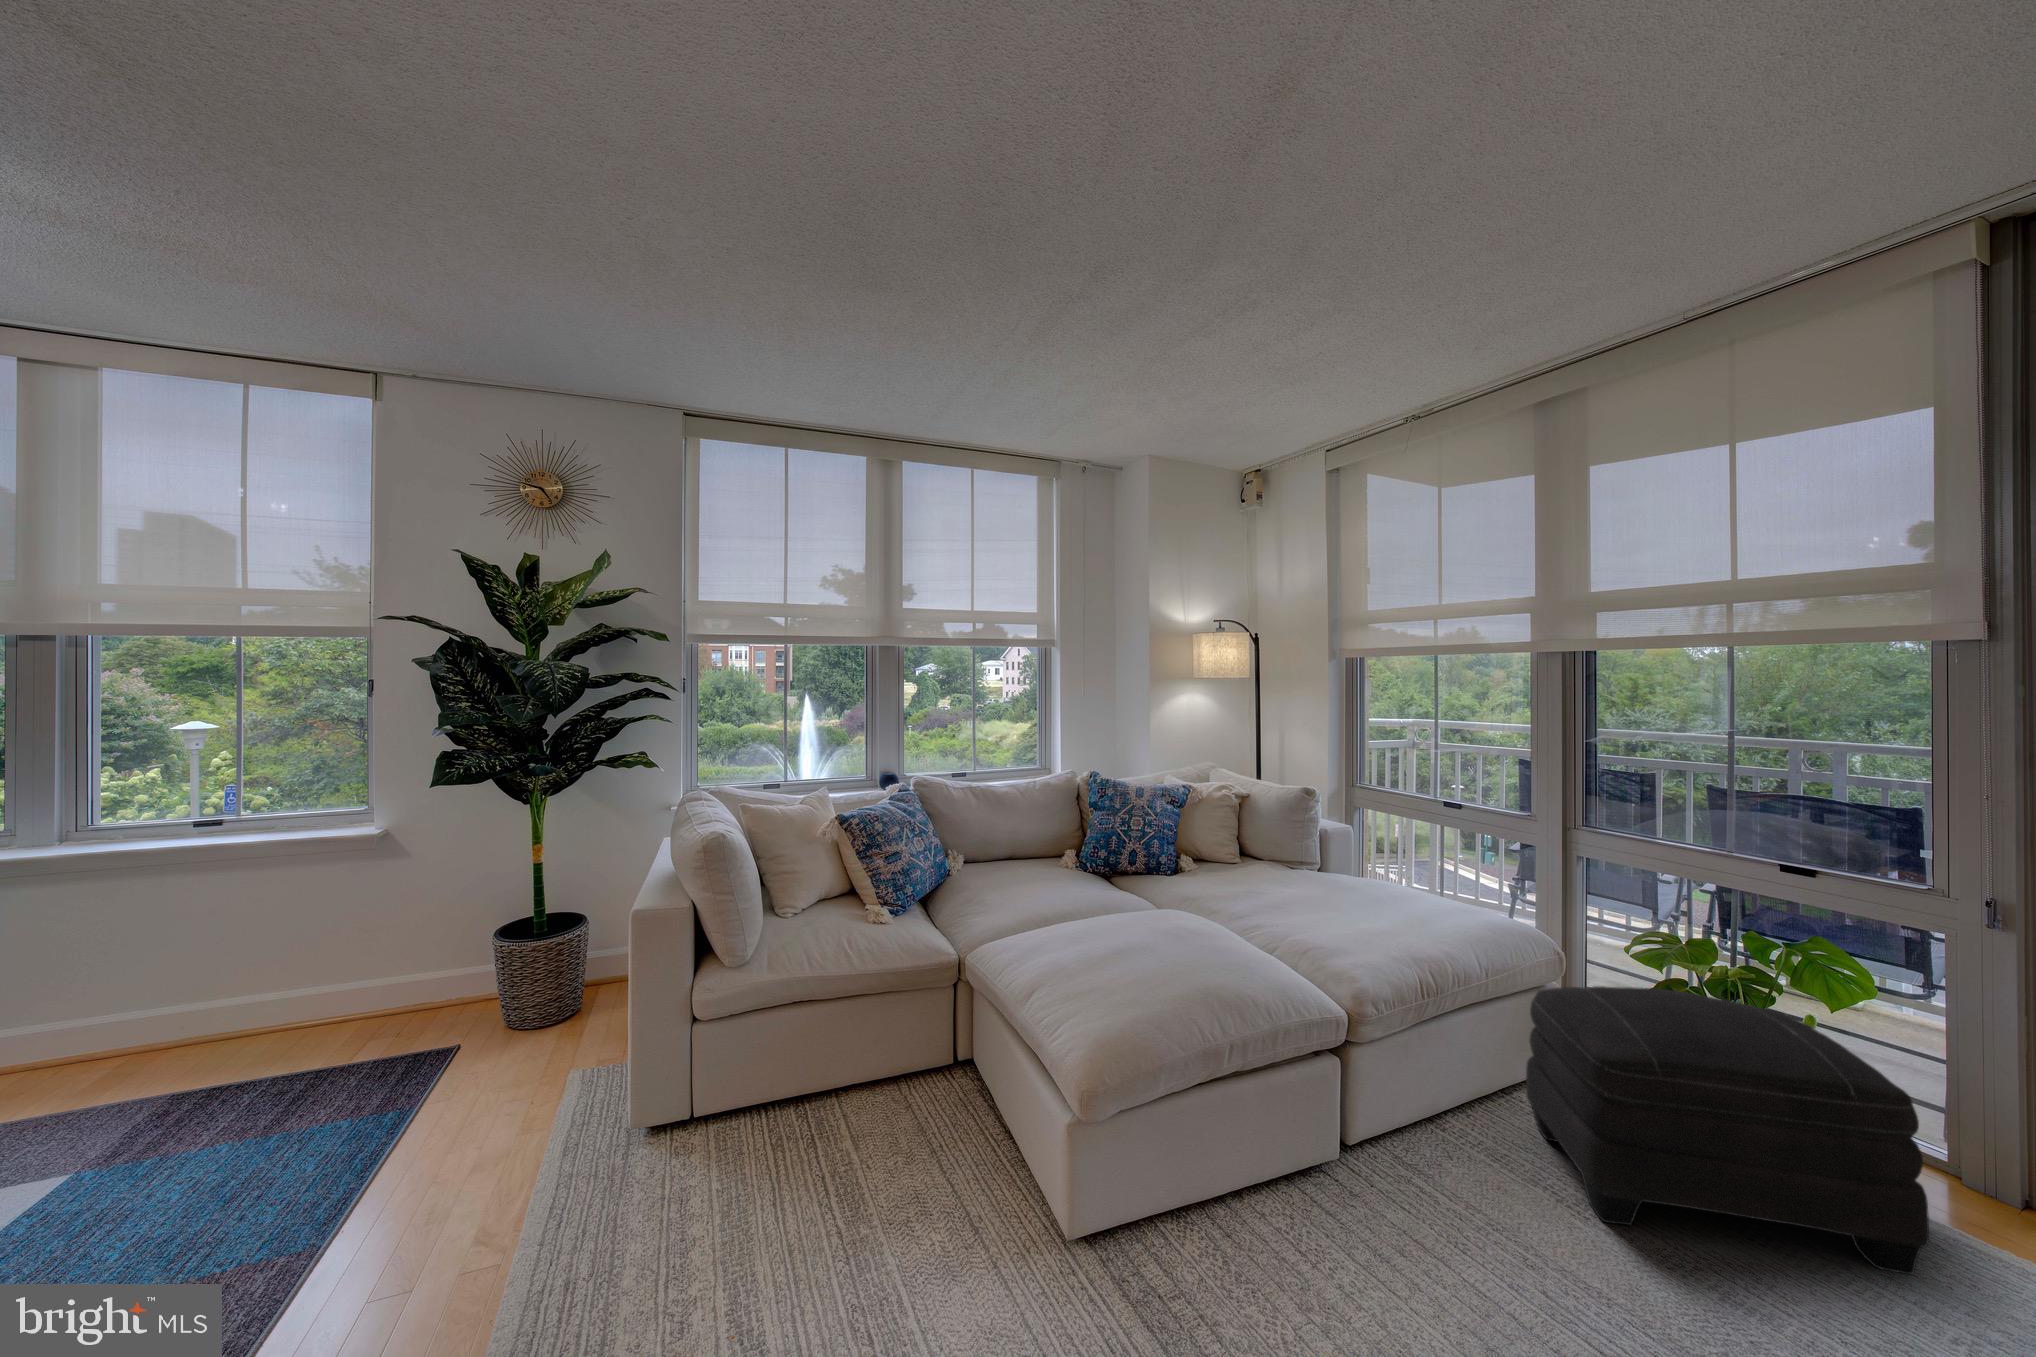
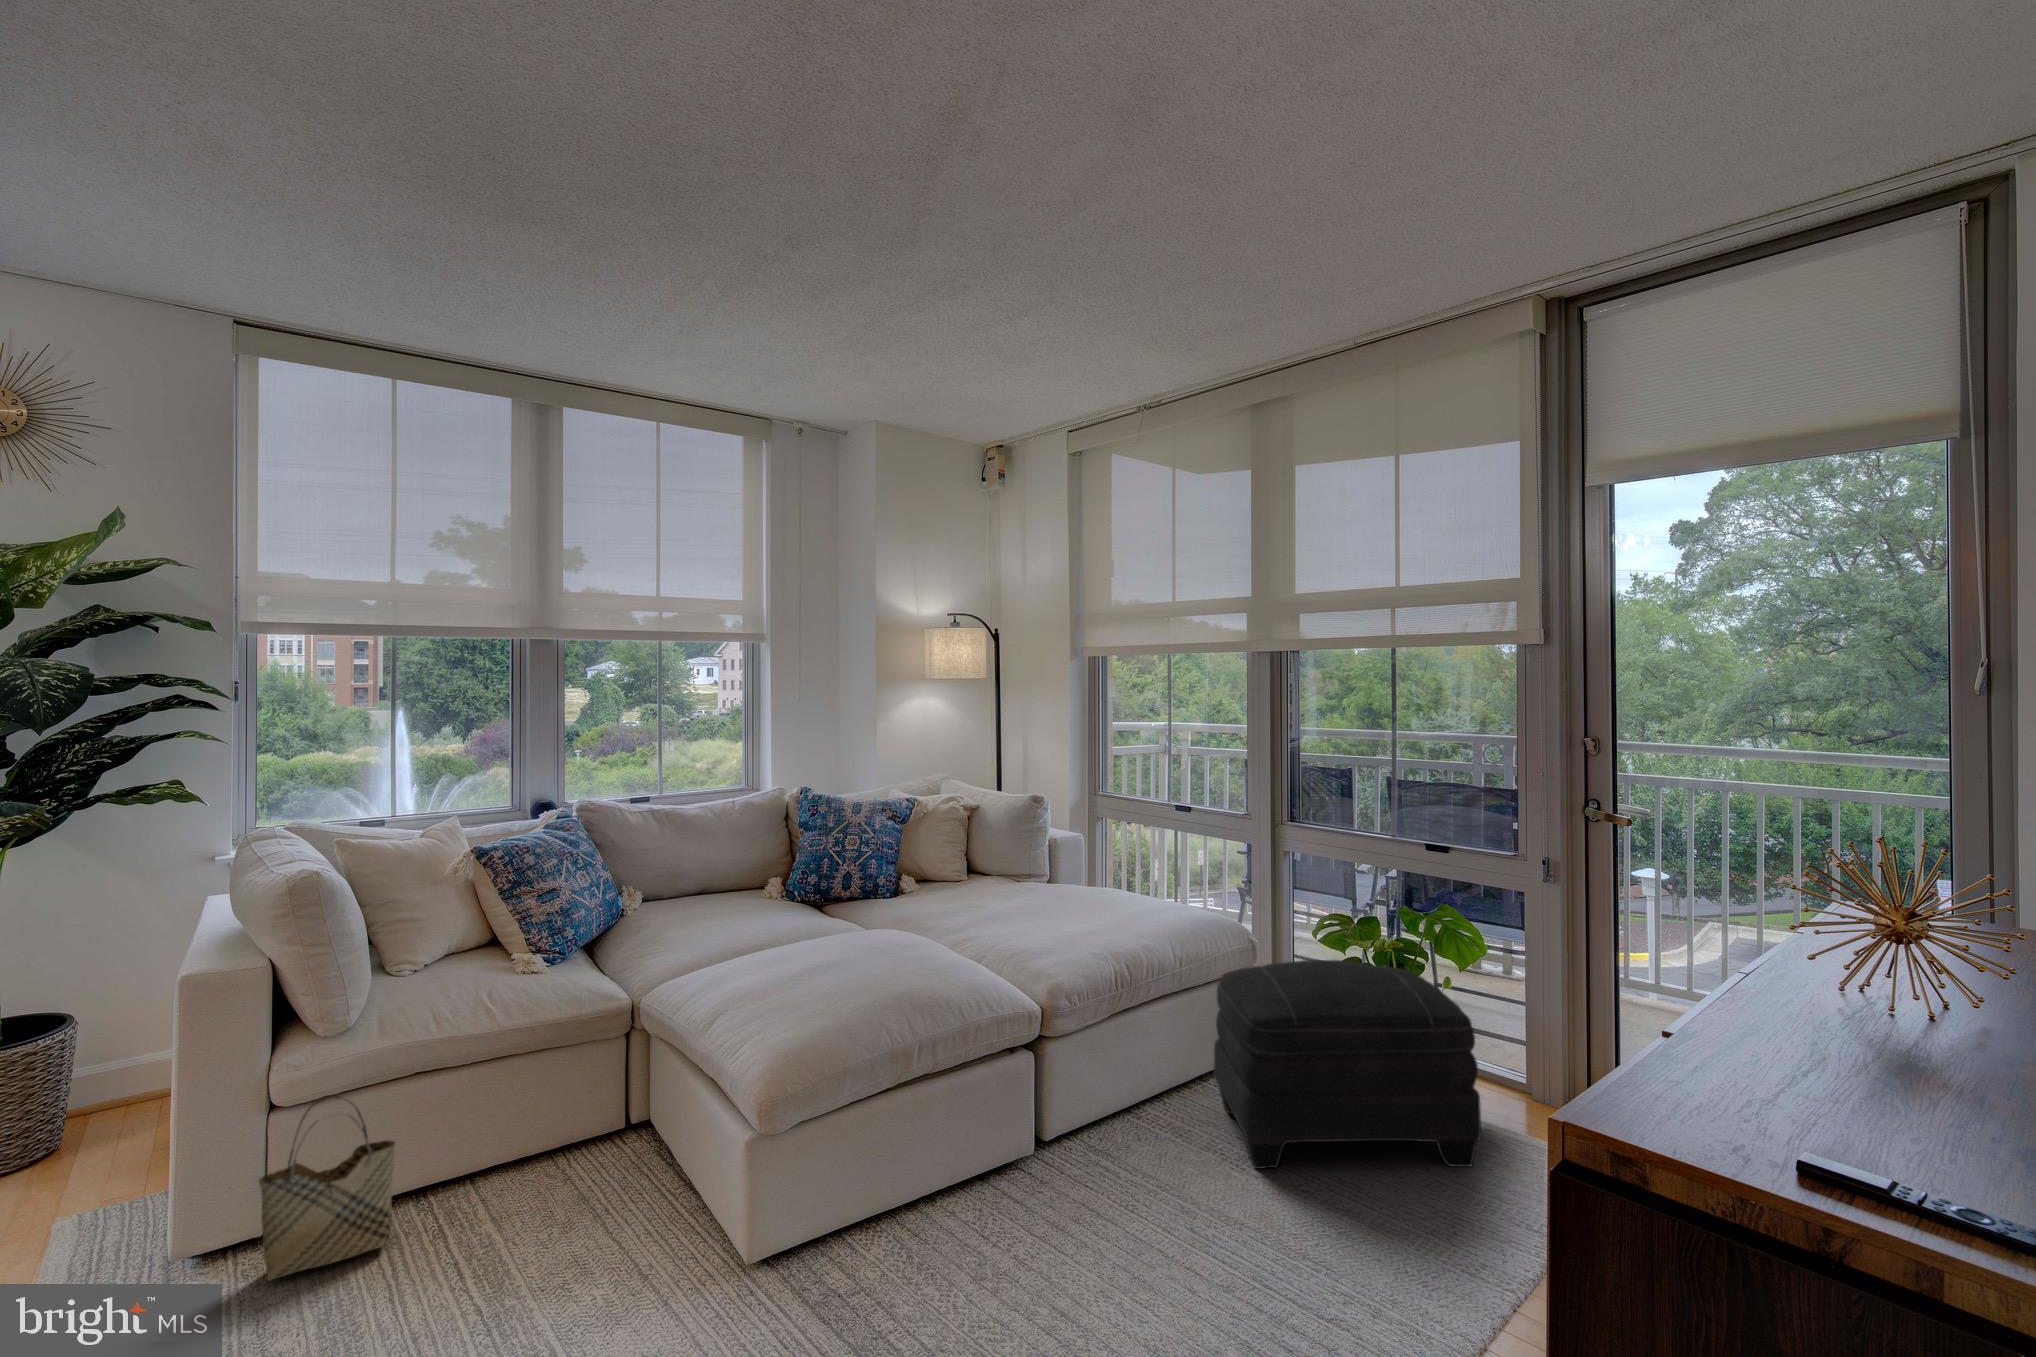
woven basket: none [682,1017,781,1167] -> present [258,1096,396,1281]

